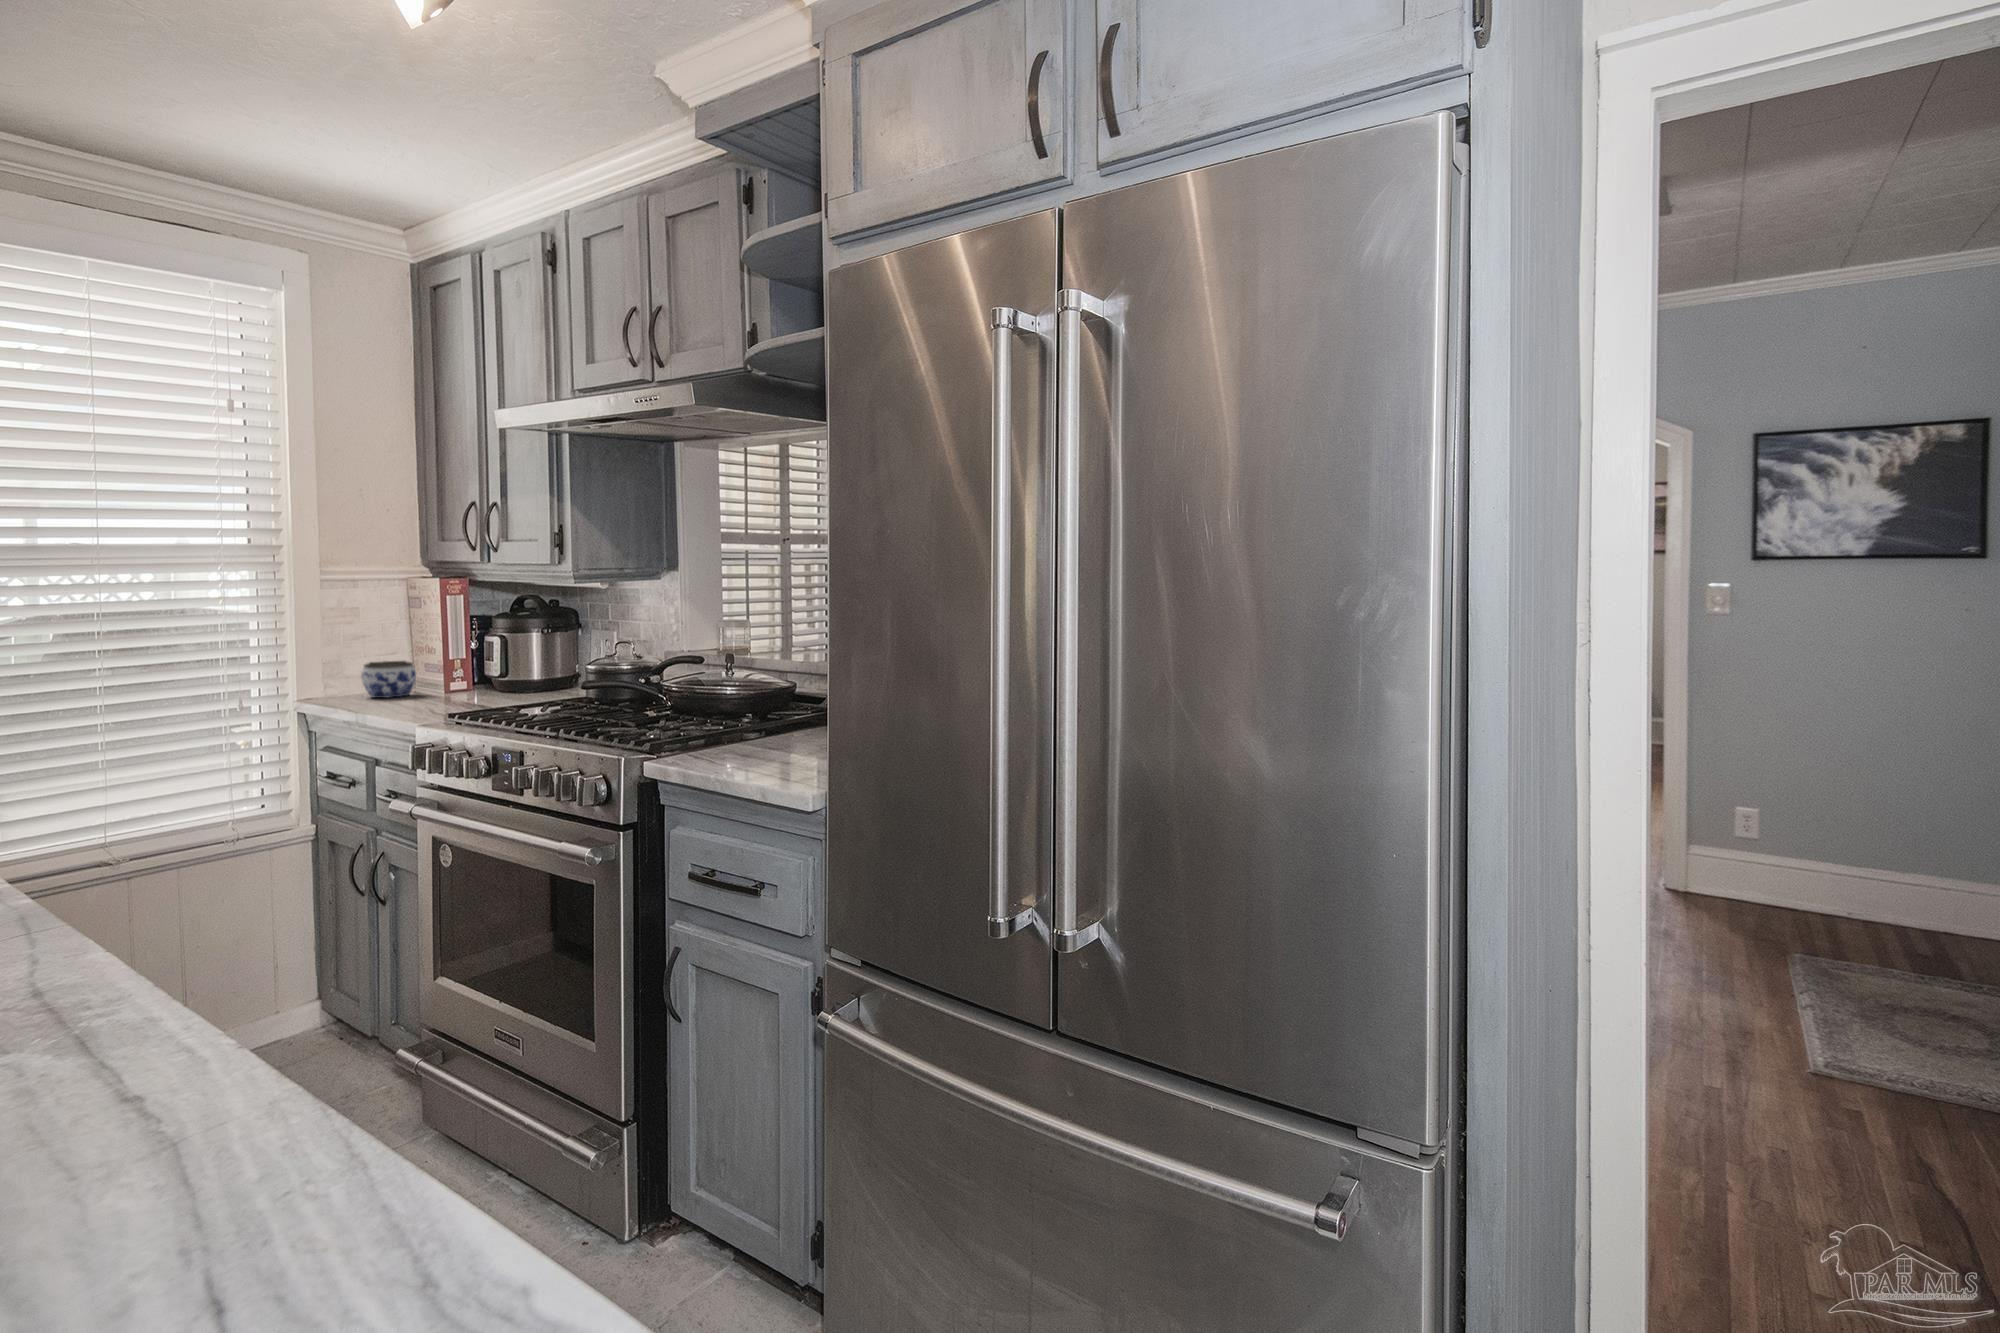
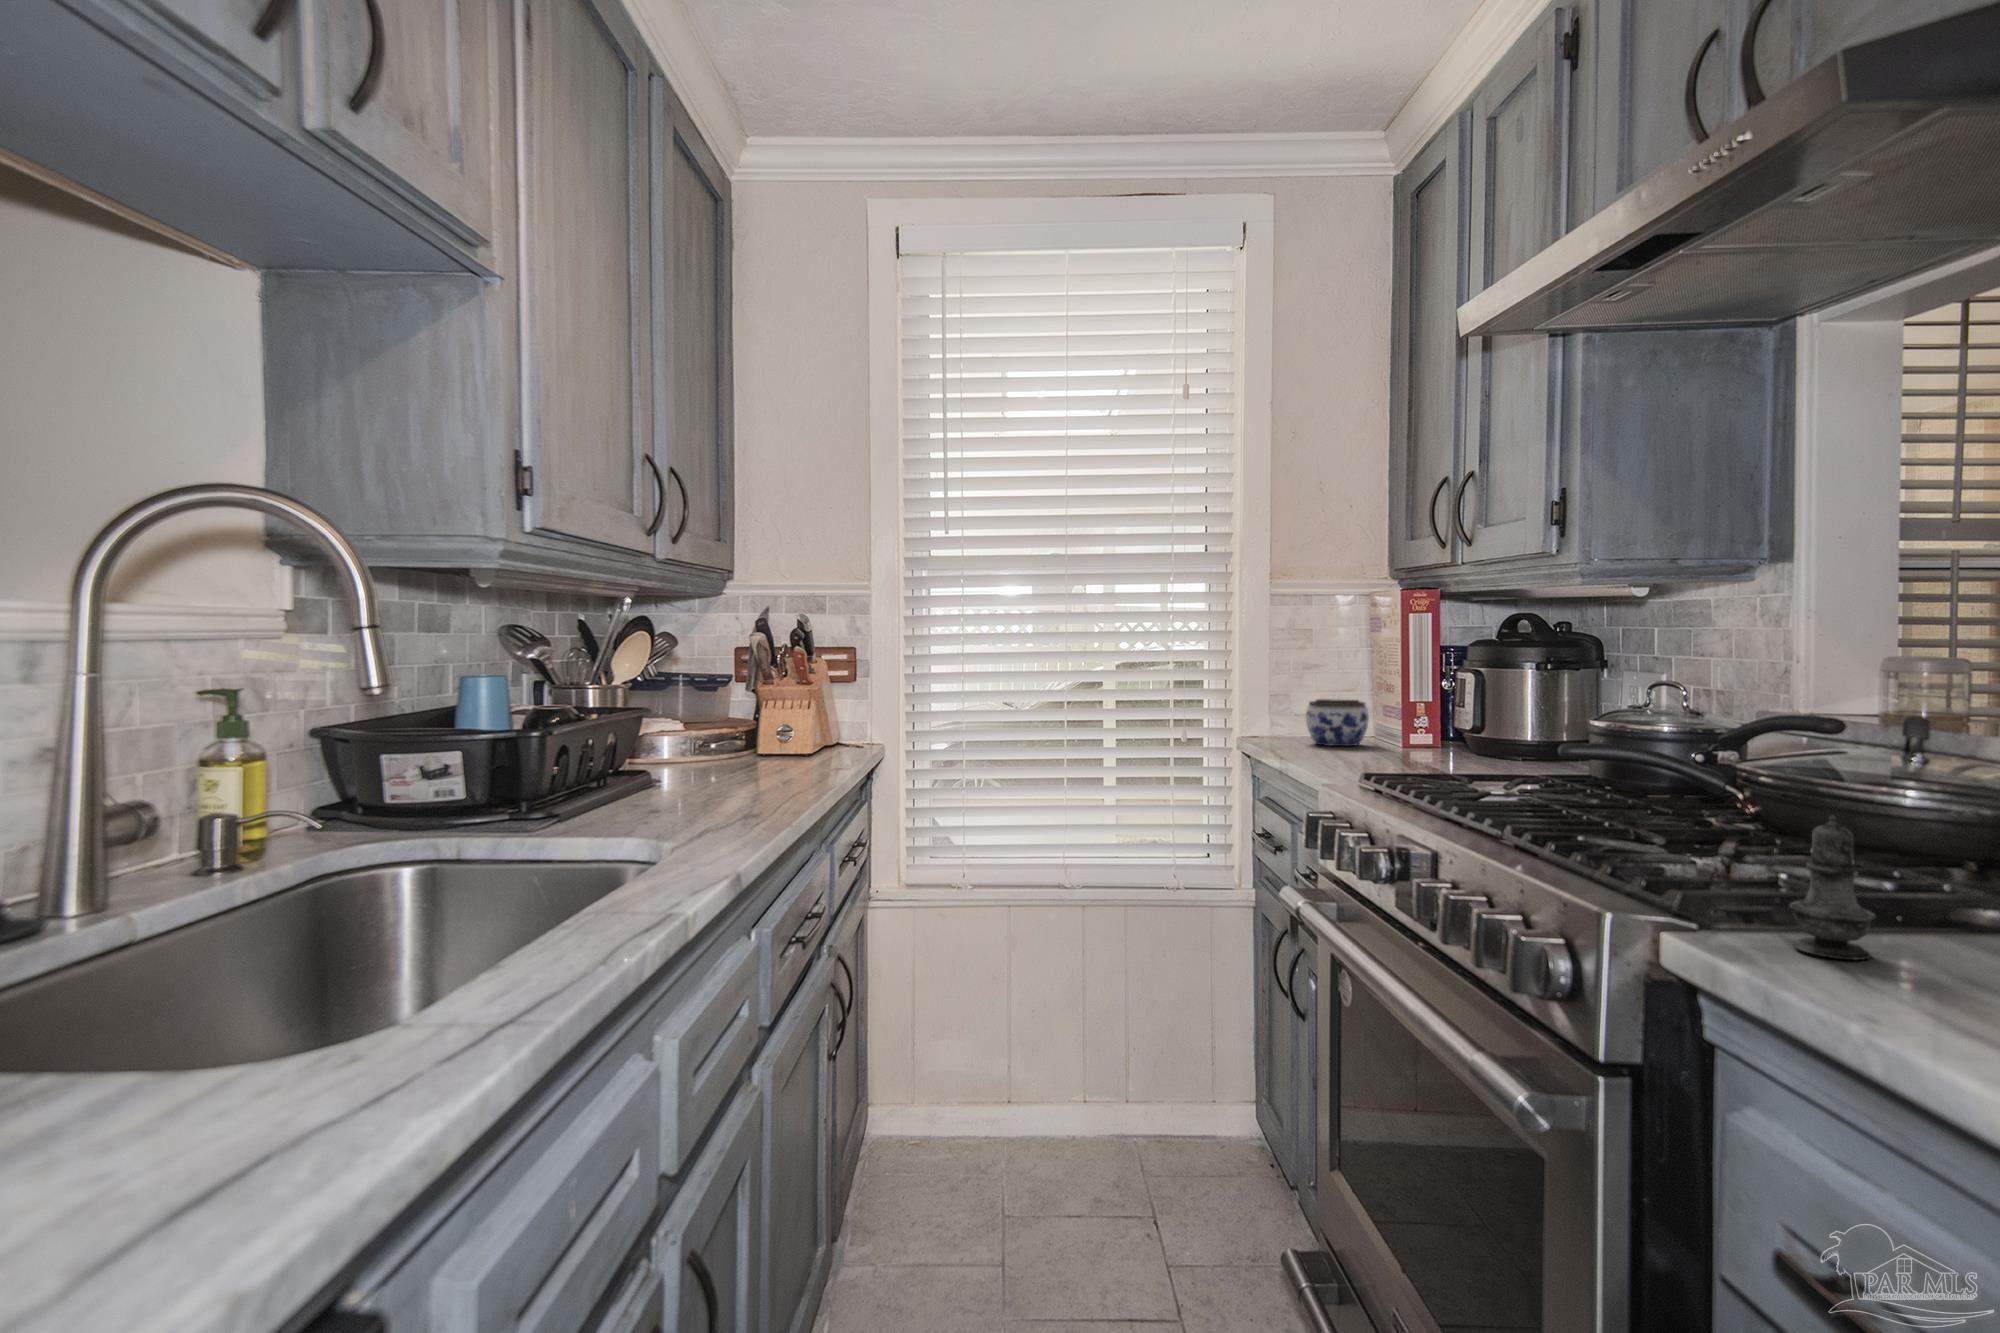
salt shaker: none [690,702,717,758] -> present [1789,815,1876,960]

